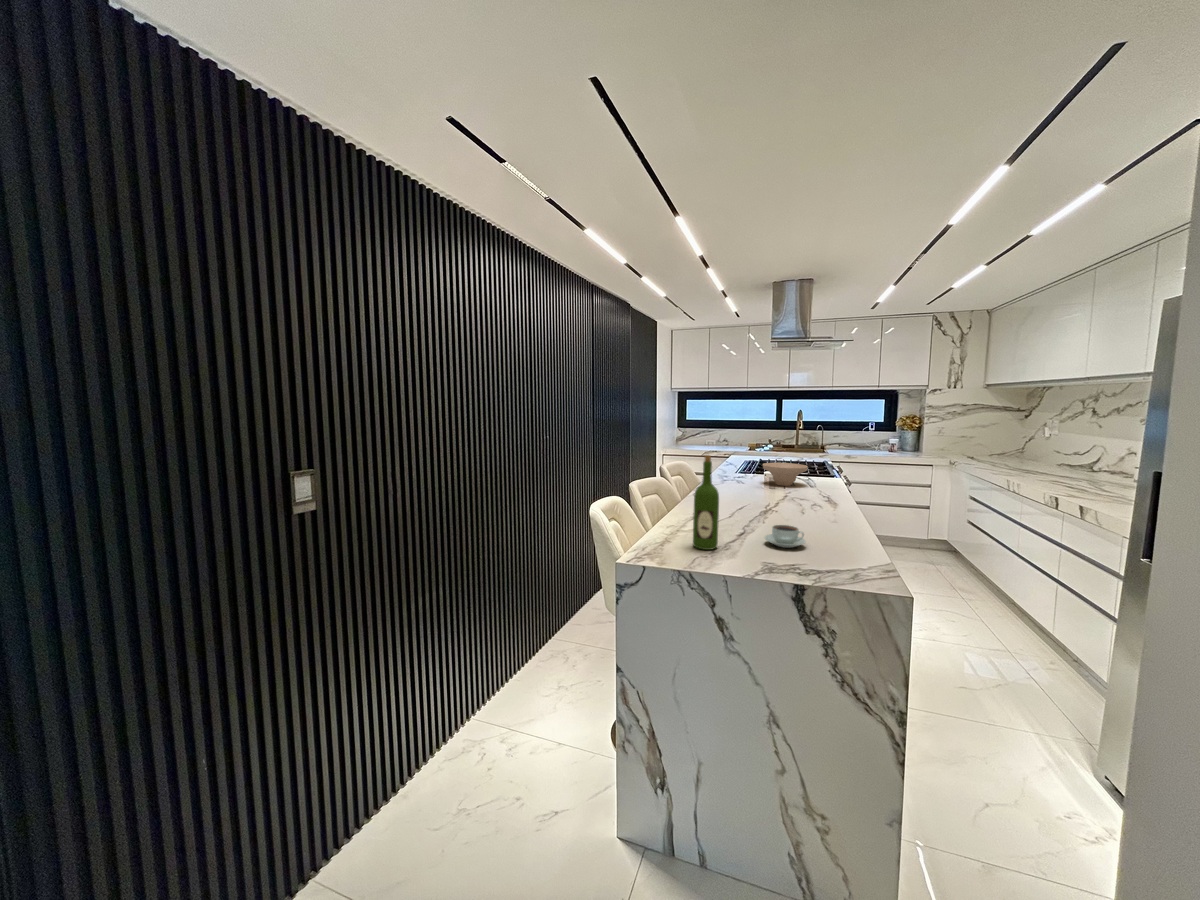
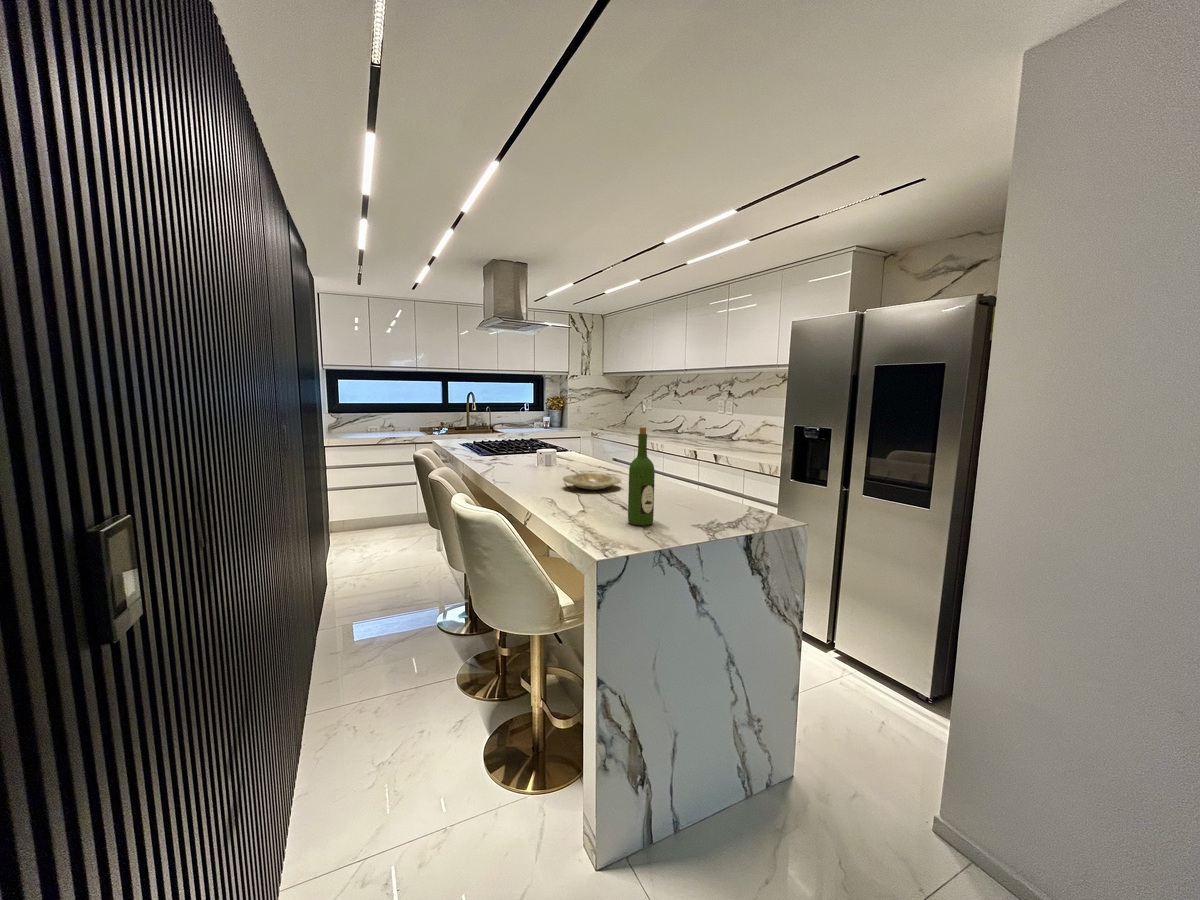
bowl: present [763,463,808,486] -> none [526,440,567,462]
plate: none [723,498,784,516] -> present [563,473,621,490]
coffee cup: present [764,525,806,548] -> none [662,489,699,509]

